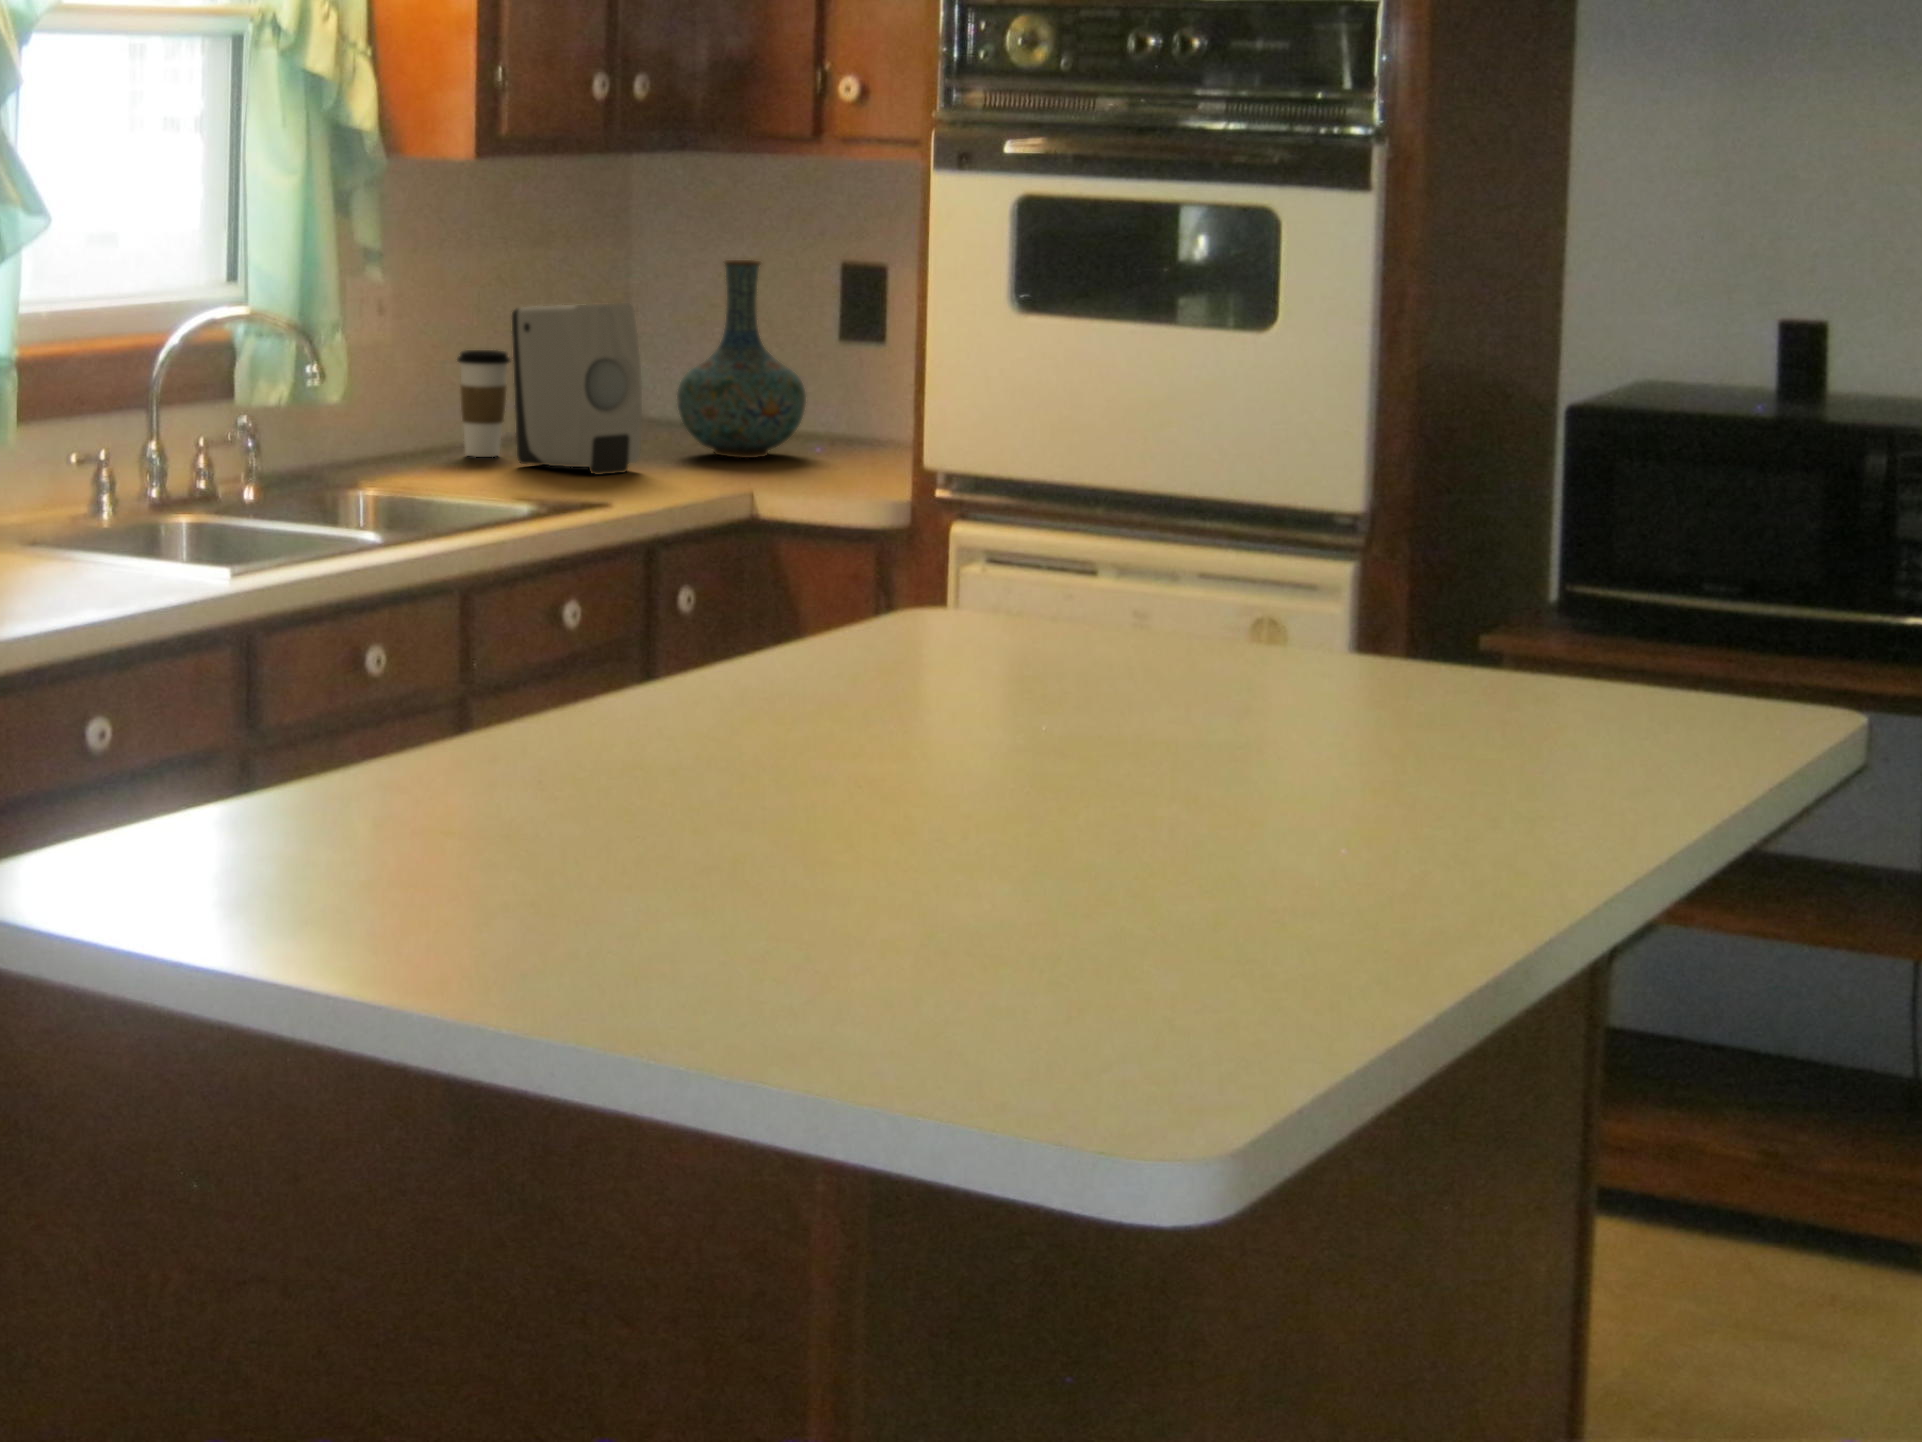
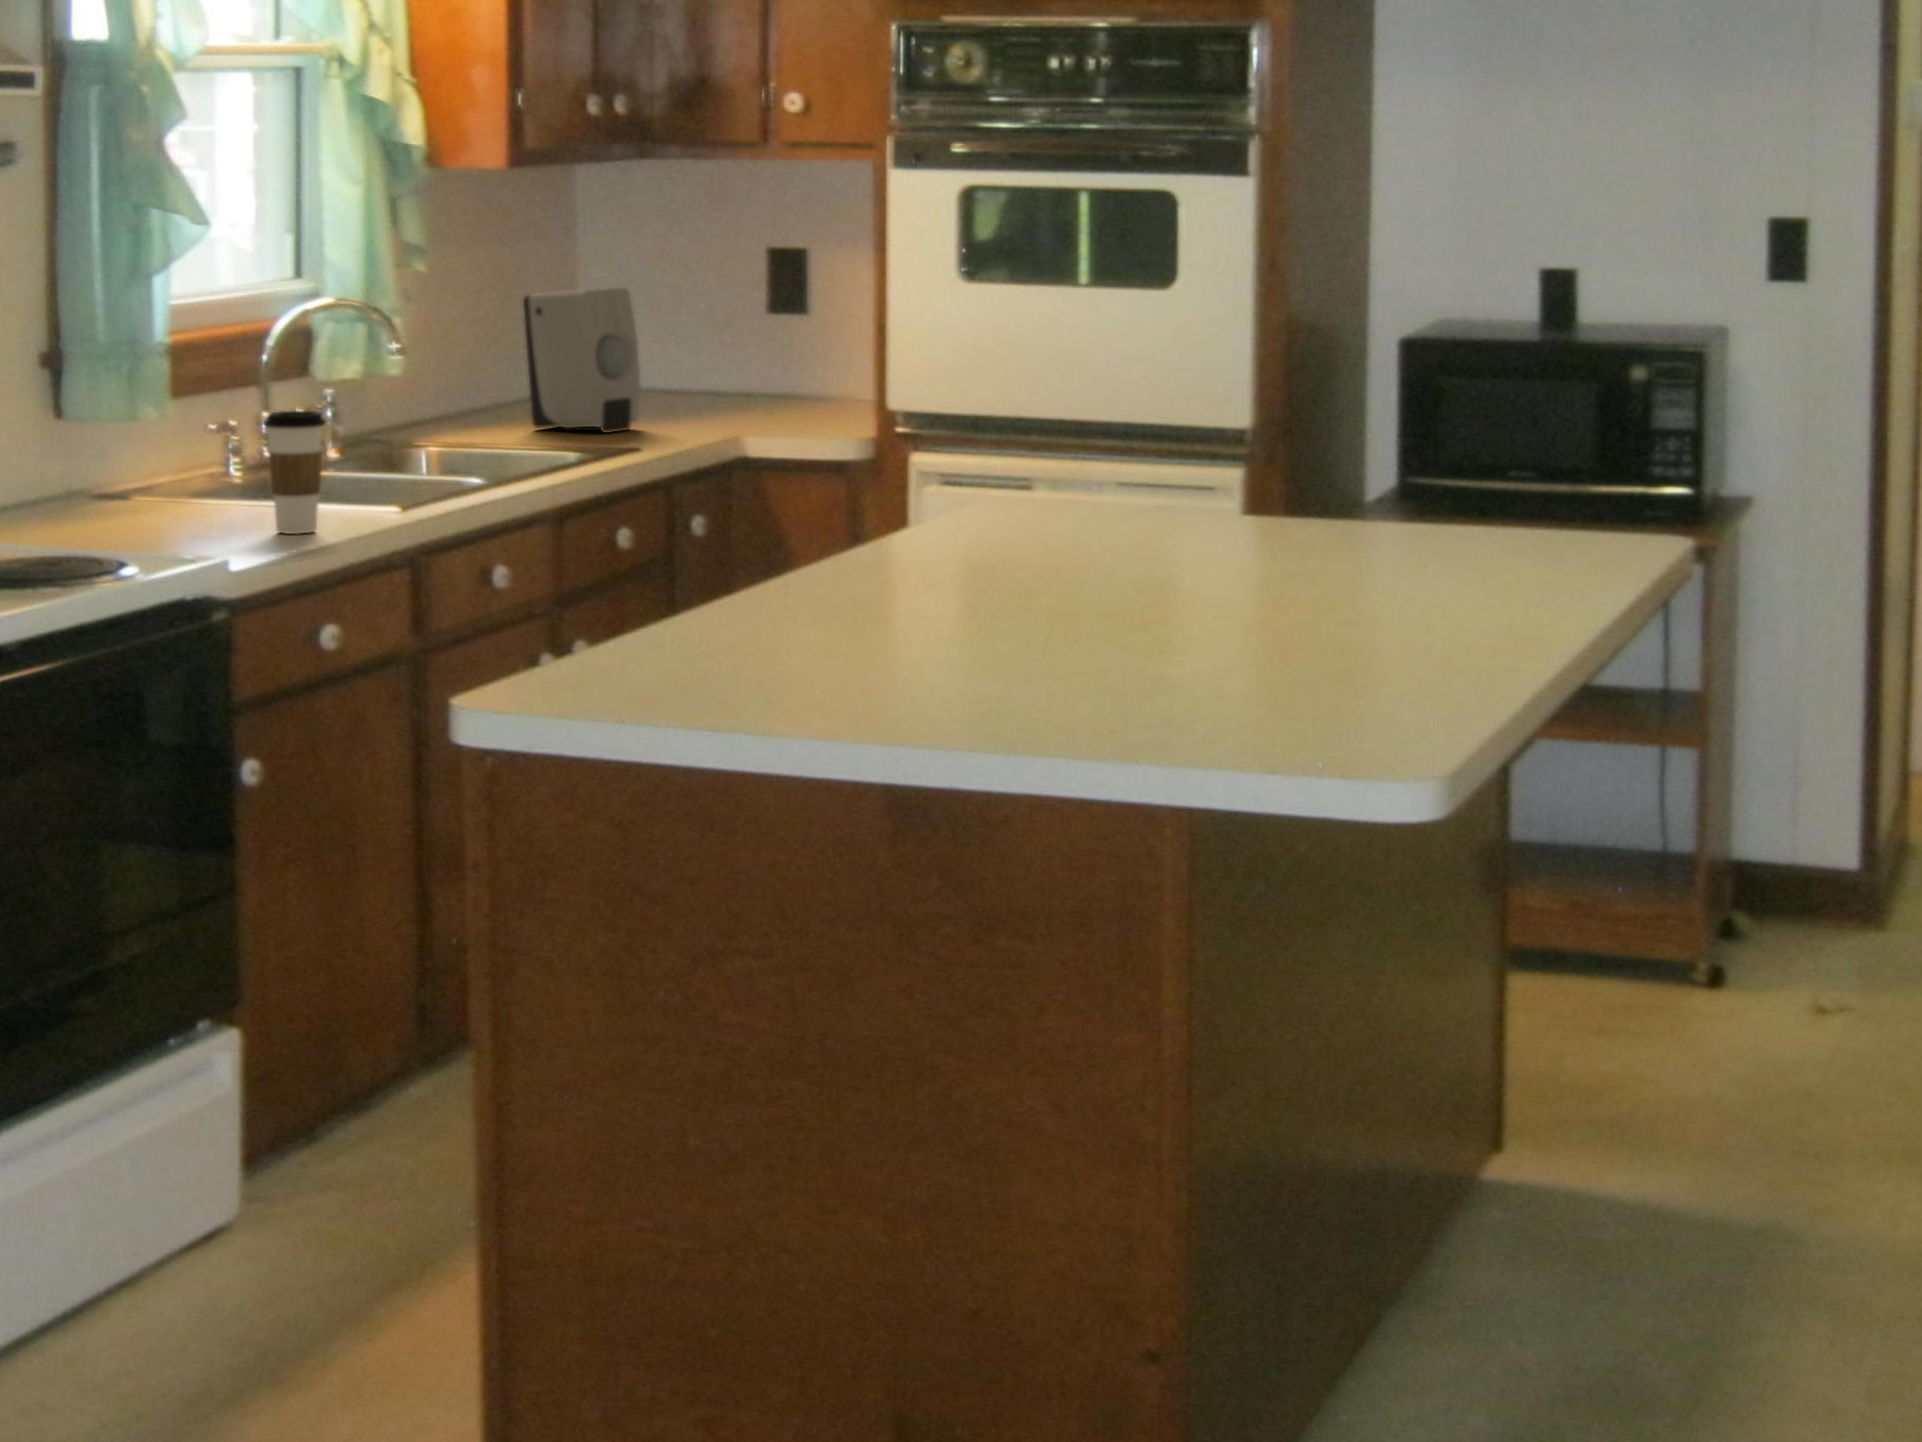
vase: present [677,260,806,458] -> none [657,249,766,416]
coffee cup: present [457,350,511,457] -> present [264,411,326,534]

